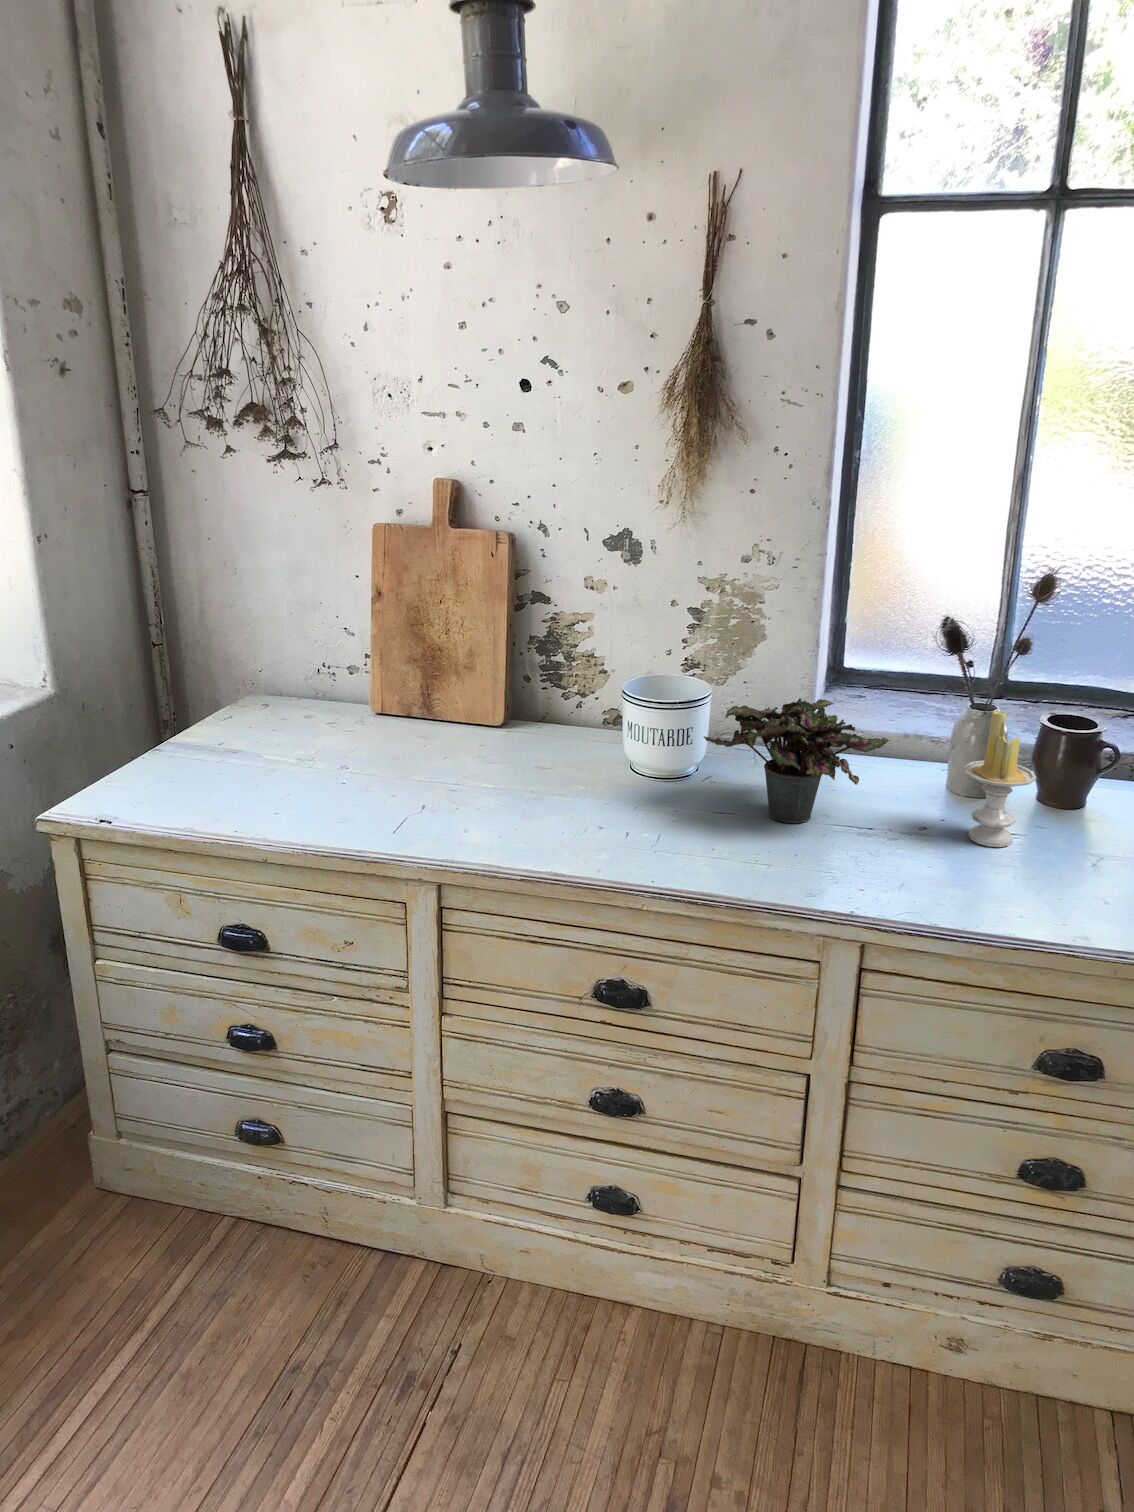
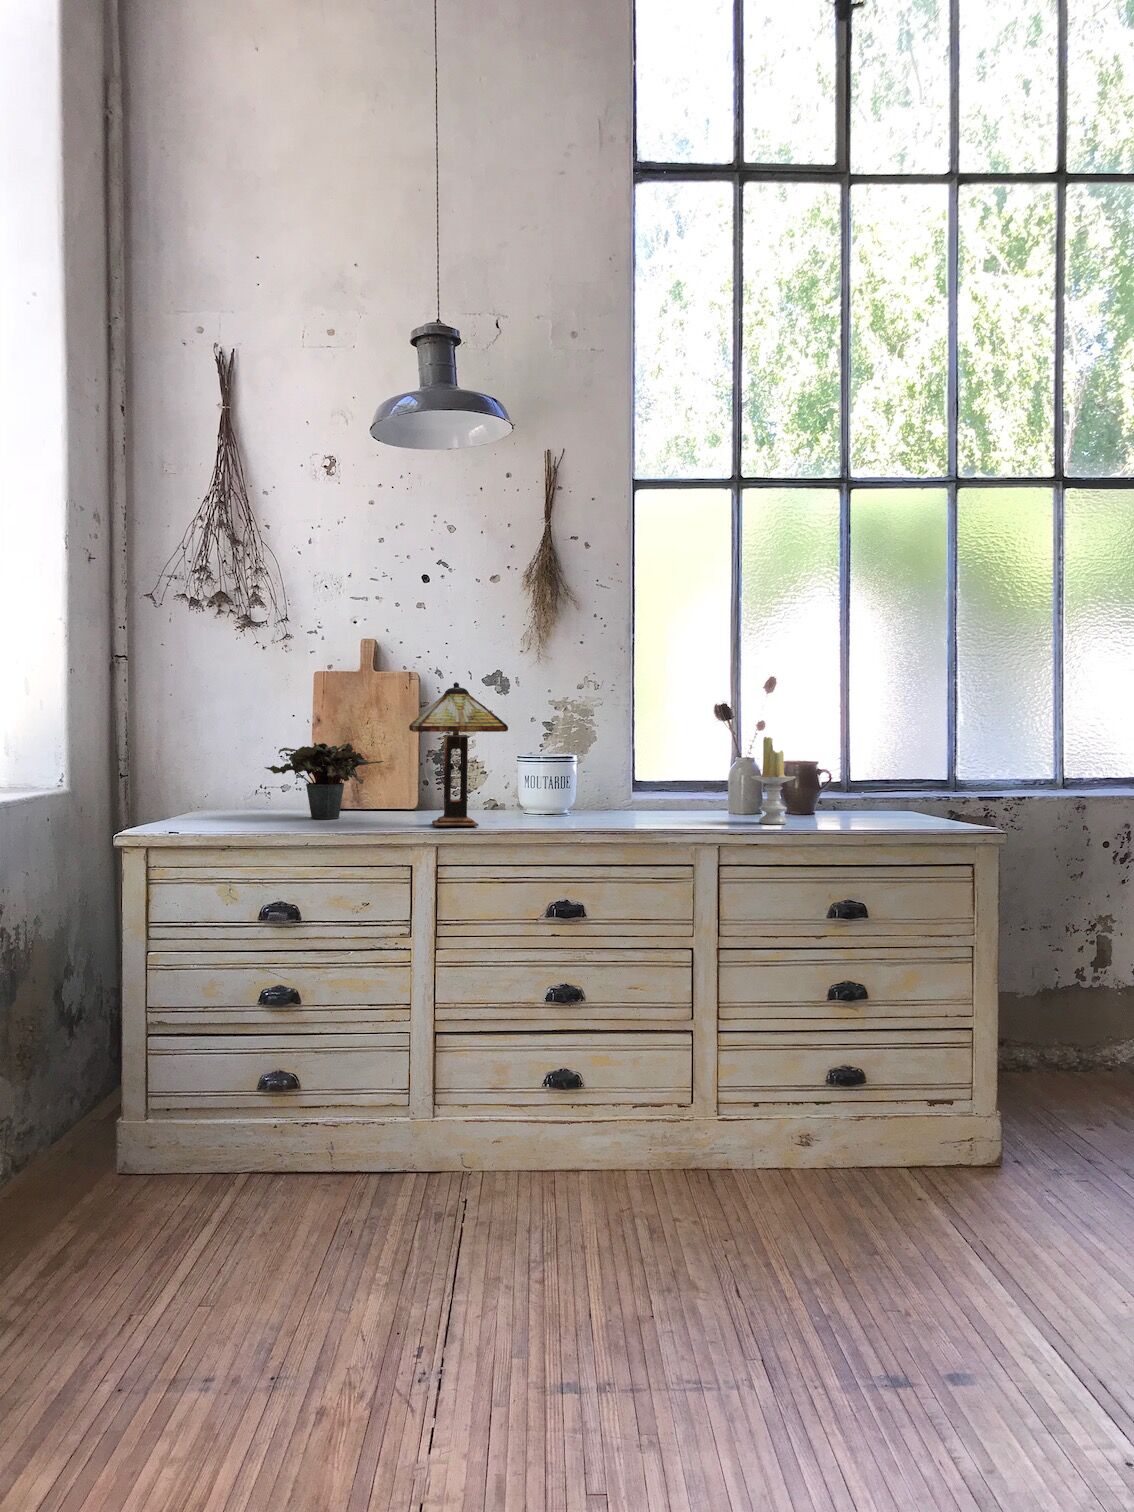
table lamp: none [449,607,581,813] -> present [409,682,508,827]
potted plant: present [704,699,889,823] -> present [265,743,384,819]

